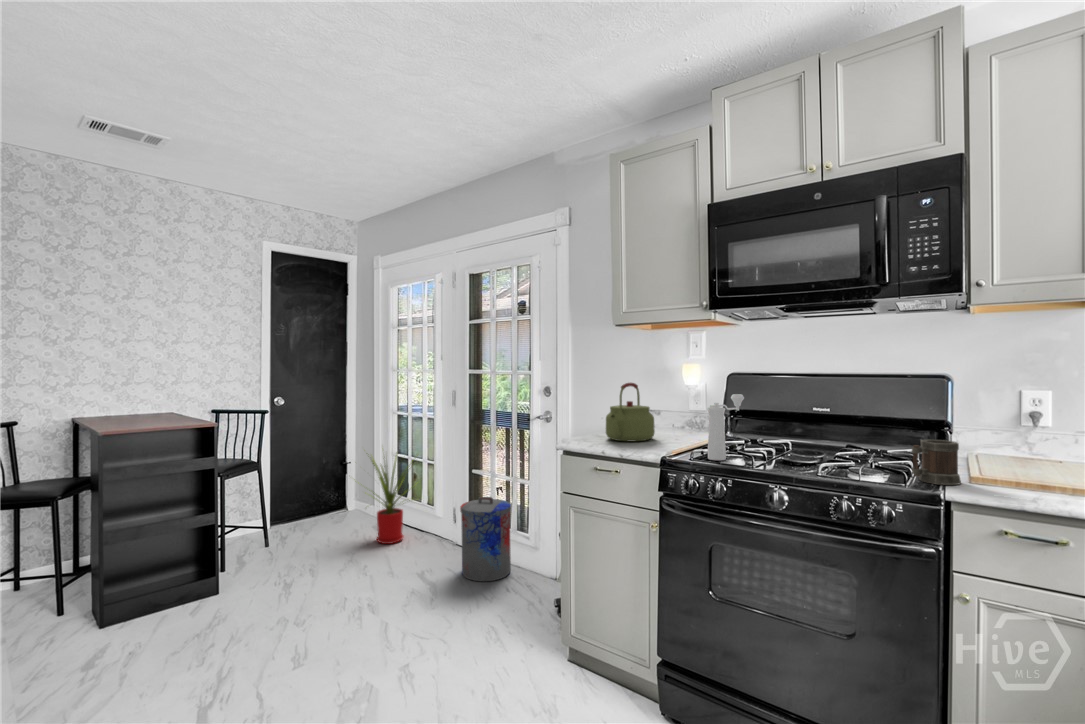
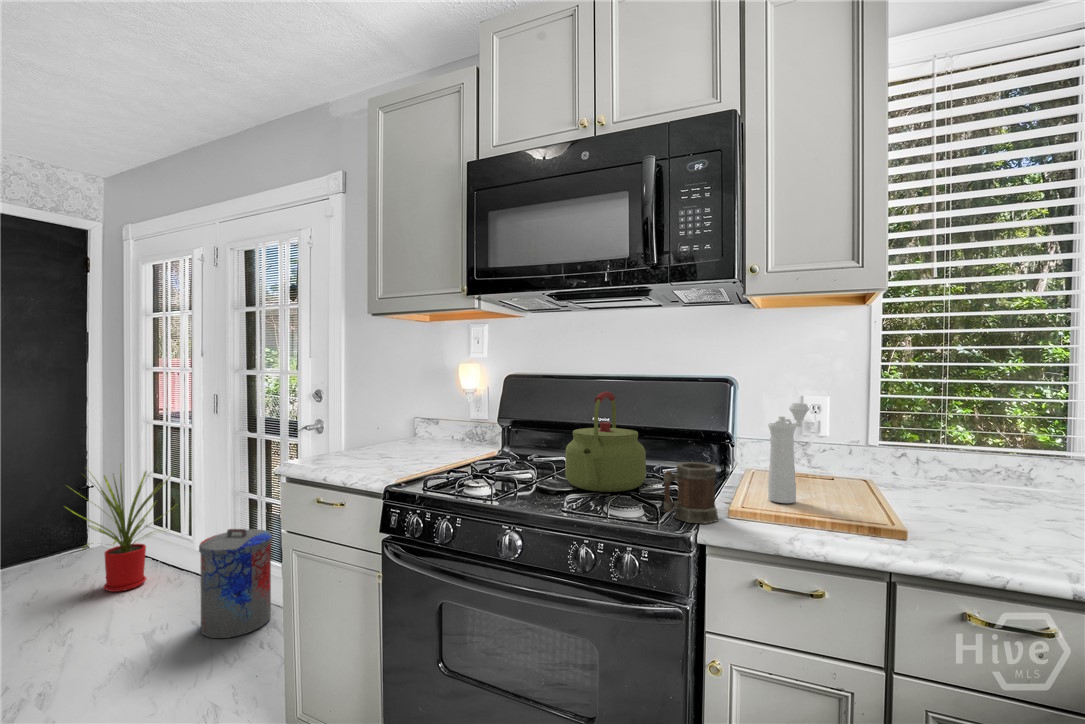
kettle: present [606,383,655,441] -> present [565,391,646,492]
pepper mill: present [707,394,744,460] -> present [768,403,809,503]

